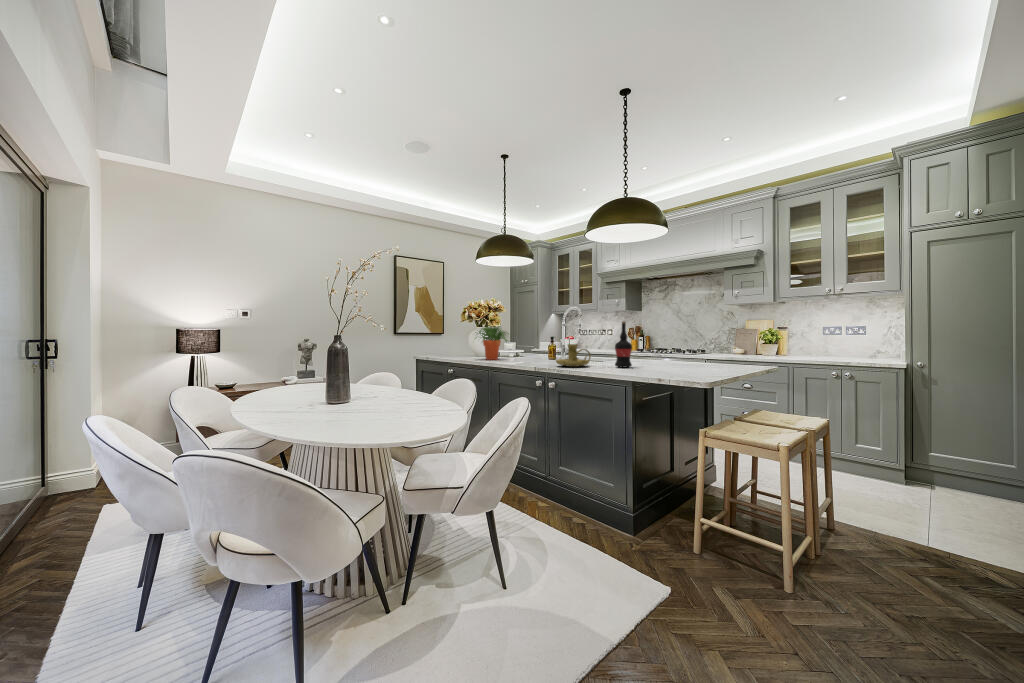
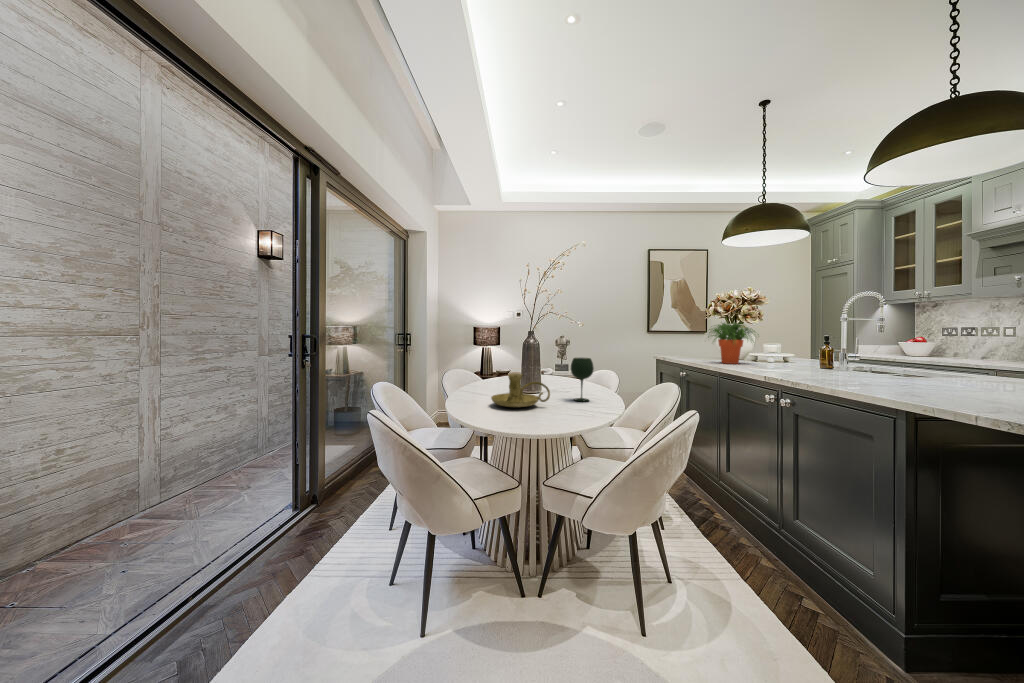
wine bottle: present [615,321,632,367] -> none [916,311,960,390]
candle holder: present [556,344,591,367] -> present [491,374,550,407]
wine glass: none [398,360,421,403] -> present [571,358,594,401]

